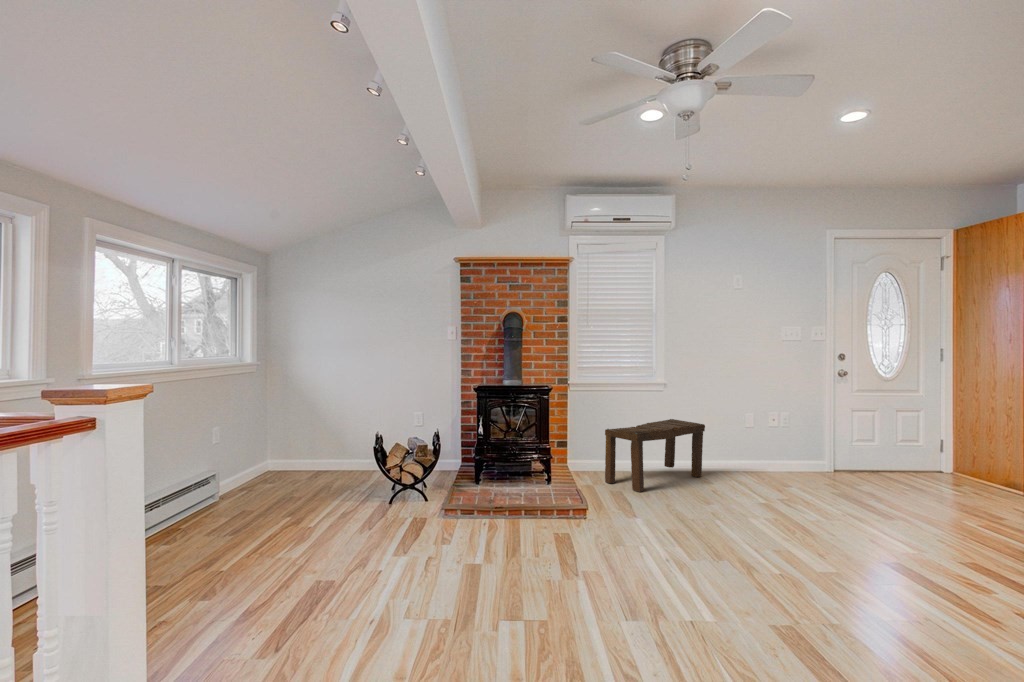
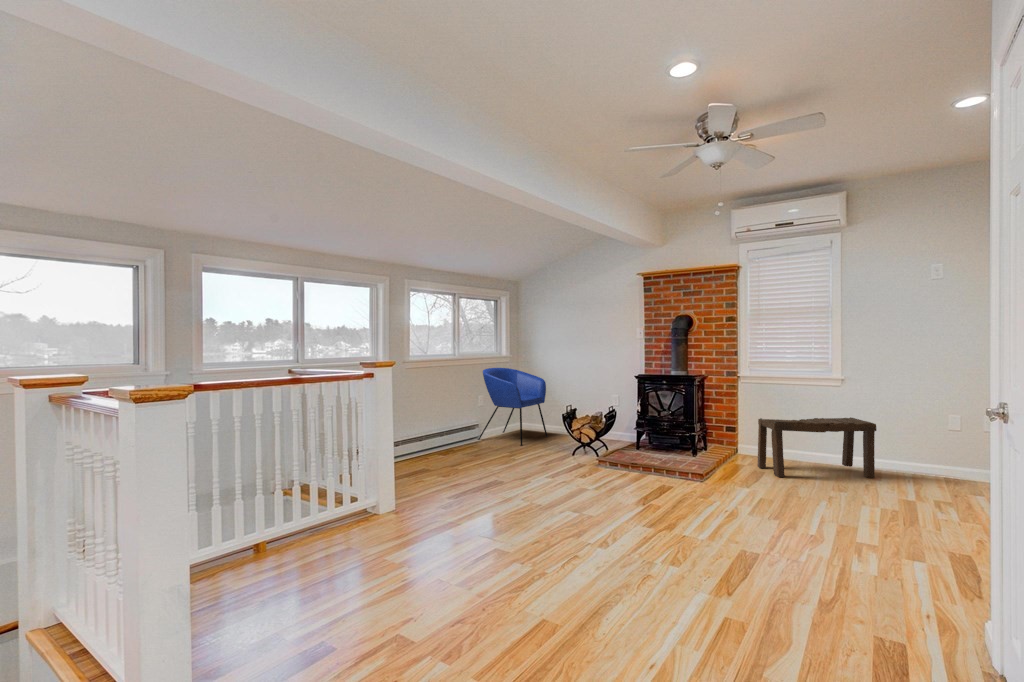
armchair: none [209,384,324,505] -> present [478,368,548,446]

